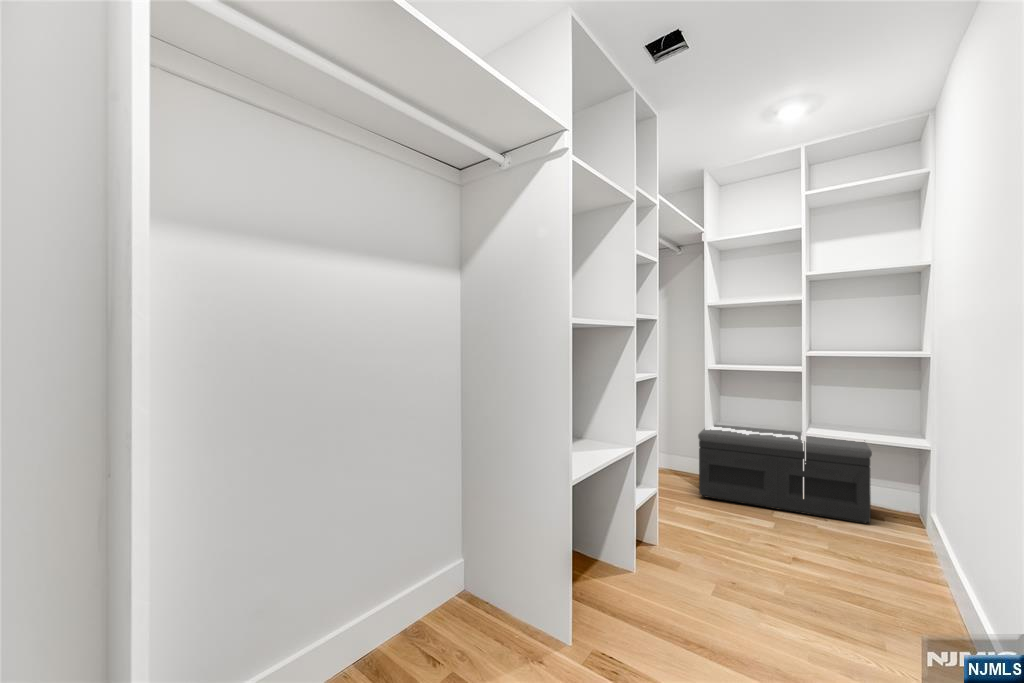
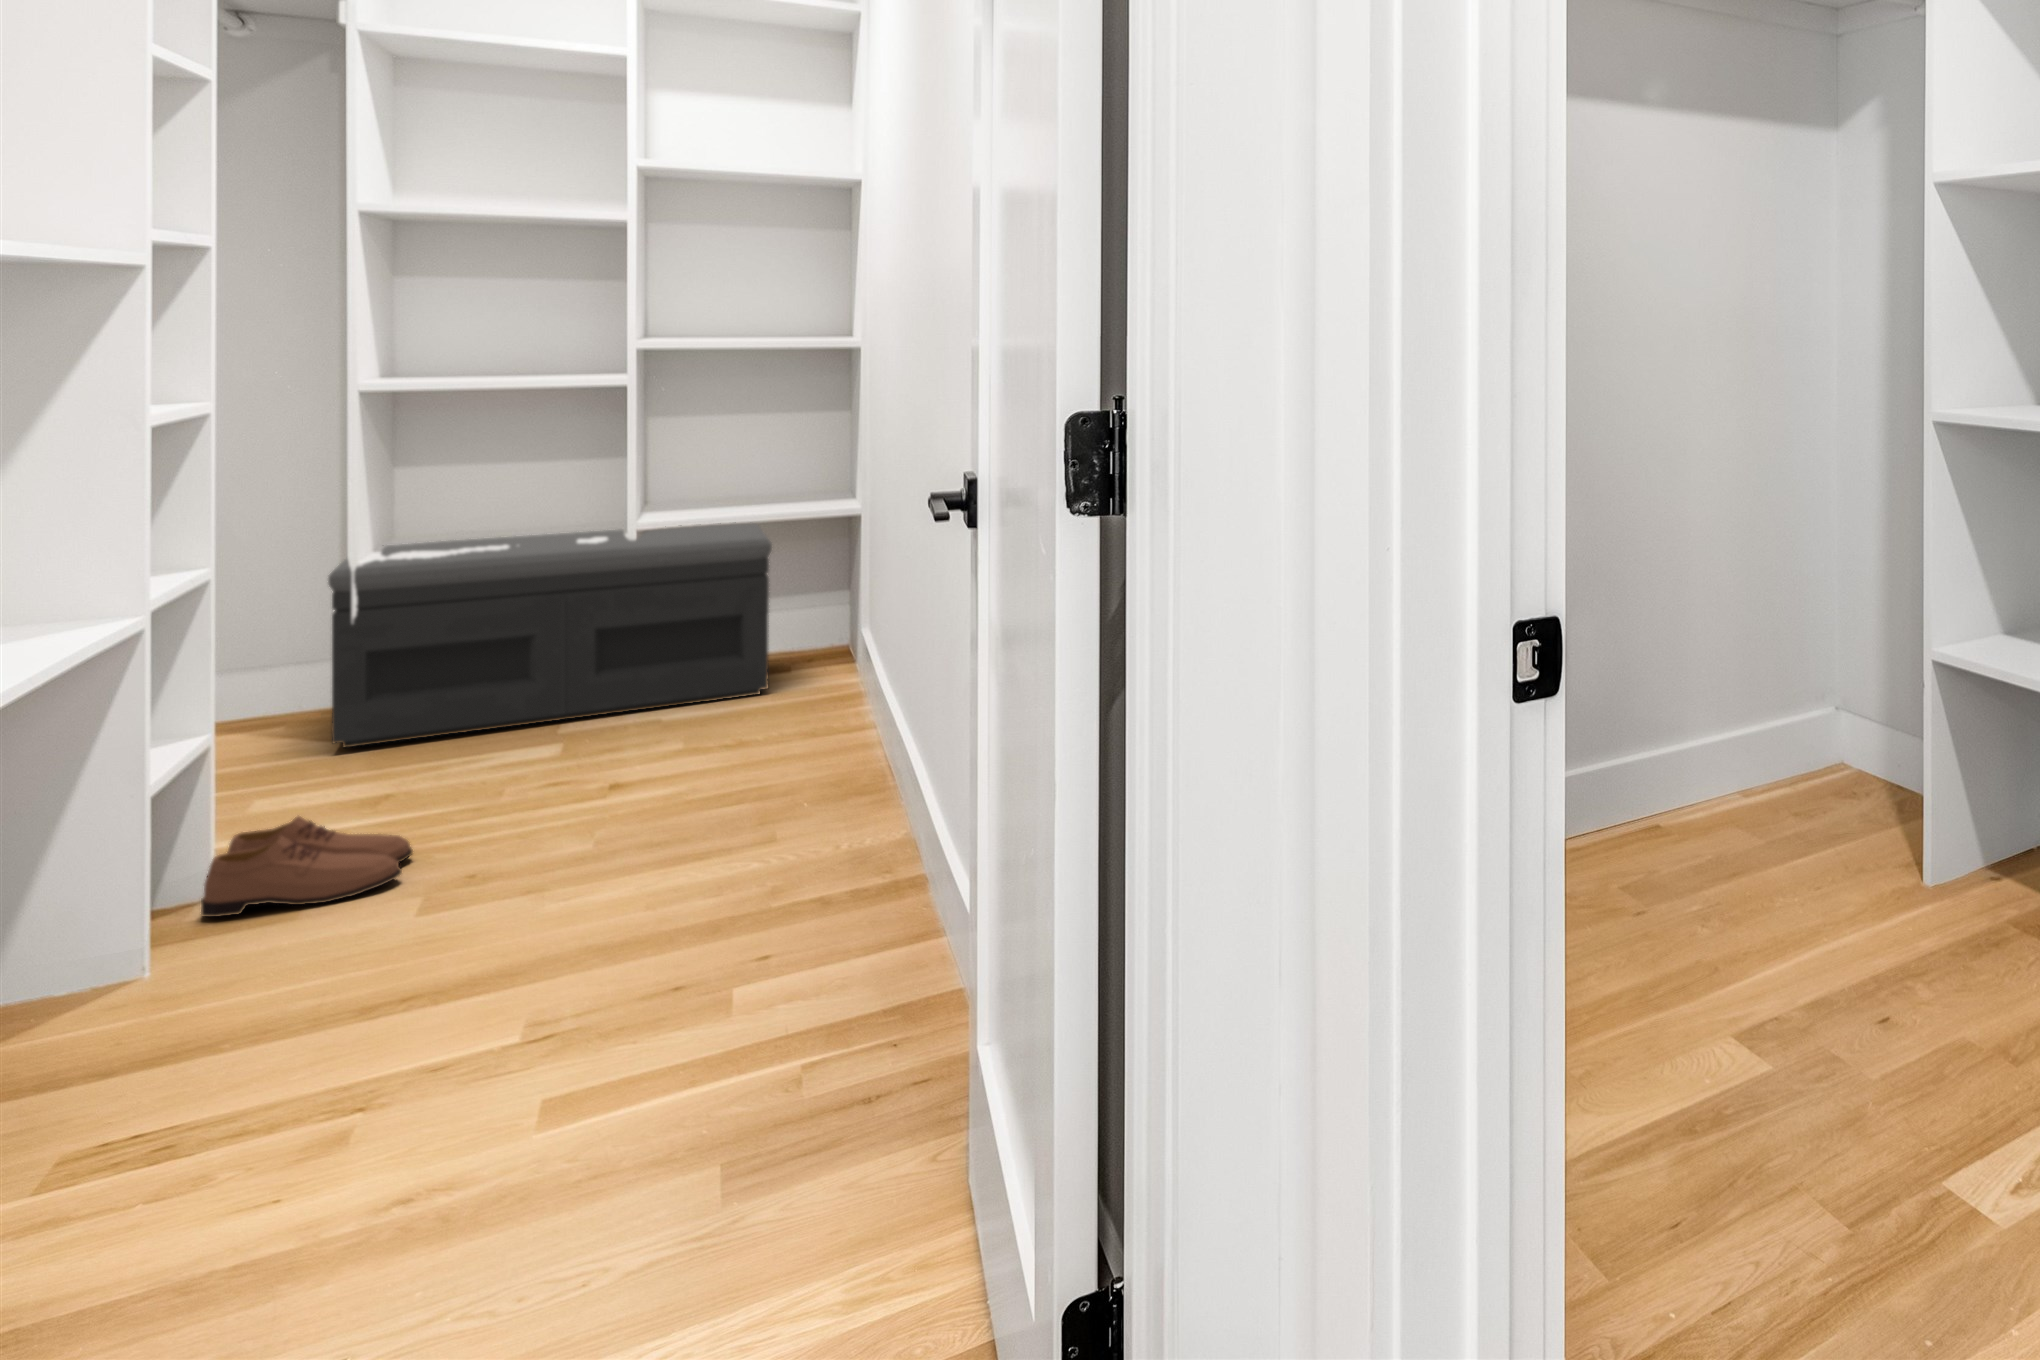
shoe: none [651,529,715,572] -> present [201,816,413,917]

